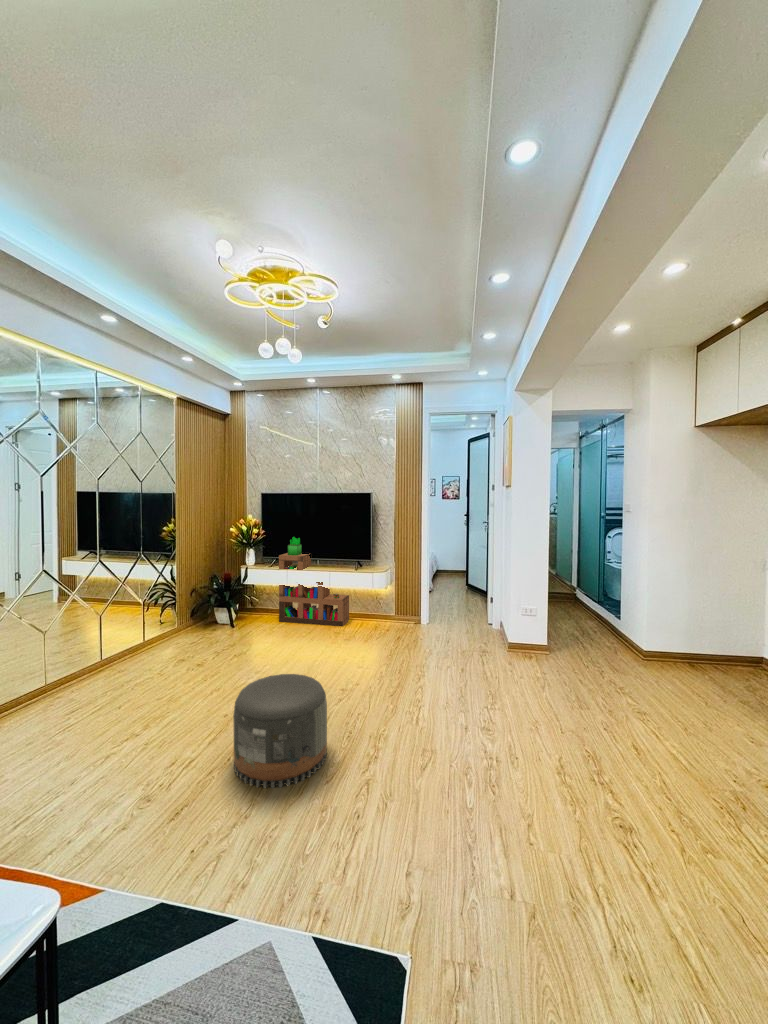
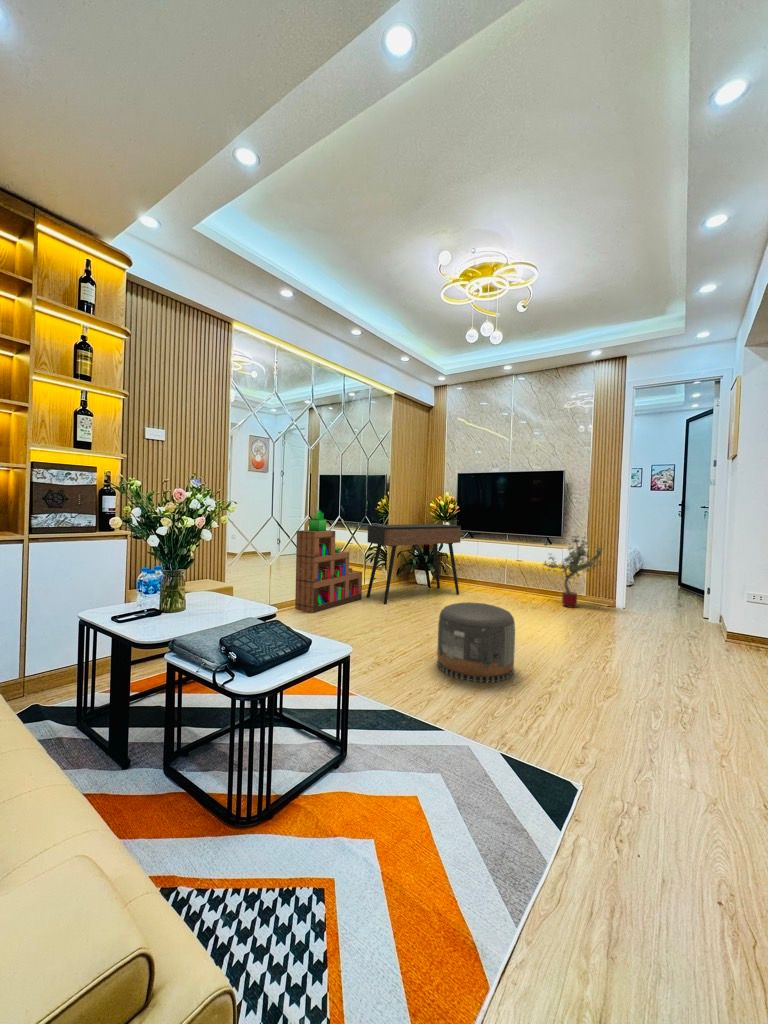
bookshelf: present [279,537,349,627] -> present [295,510,362,613]
console table: none [145,553,267,666] -> present [367,524,461,604]
potted tree: none [353,558,409,631] -> present [544,536,603,608]

